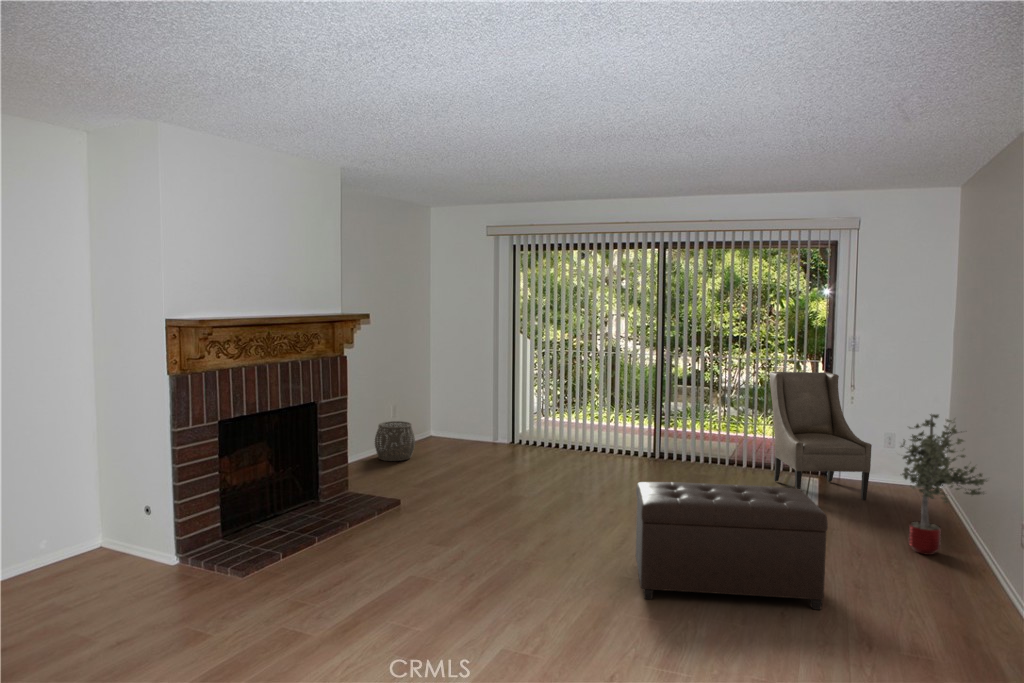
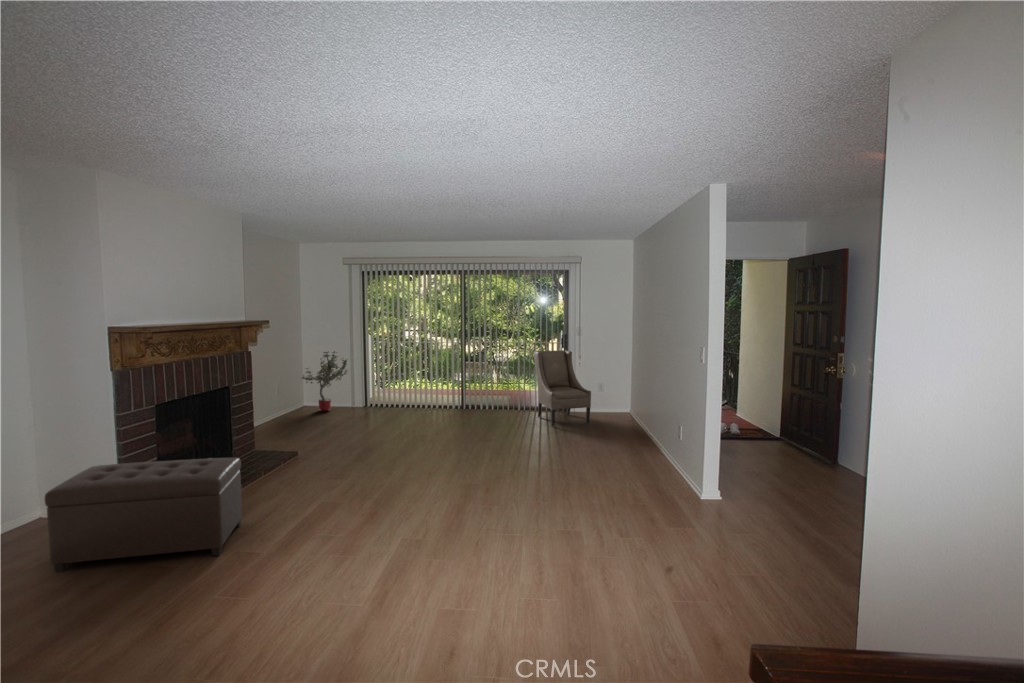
potted tree: present [901,414,987,555] -> present [302,351,347,412]
woven basket: present [375,421,415,461] -> none [262,397,295,427]
ottoman: present [636,482,828,610] -> present [45,458,242,572]

